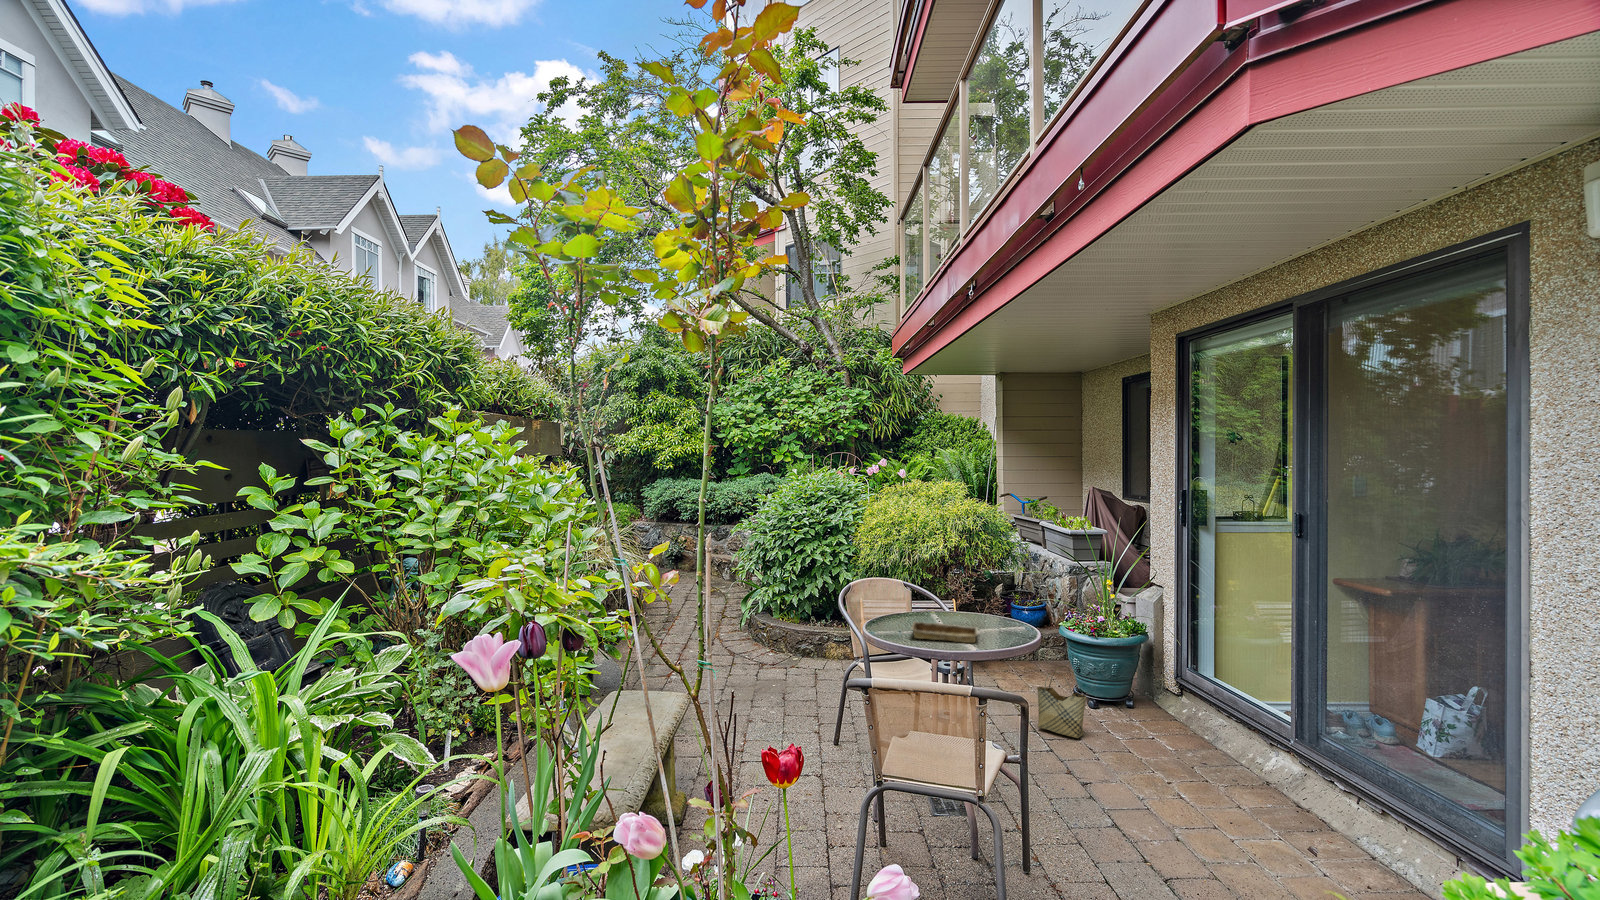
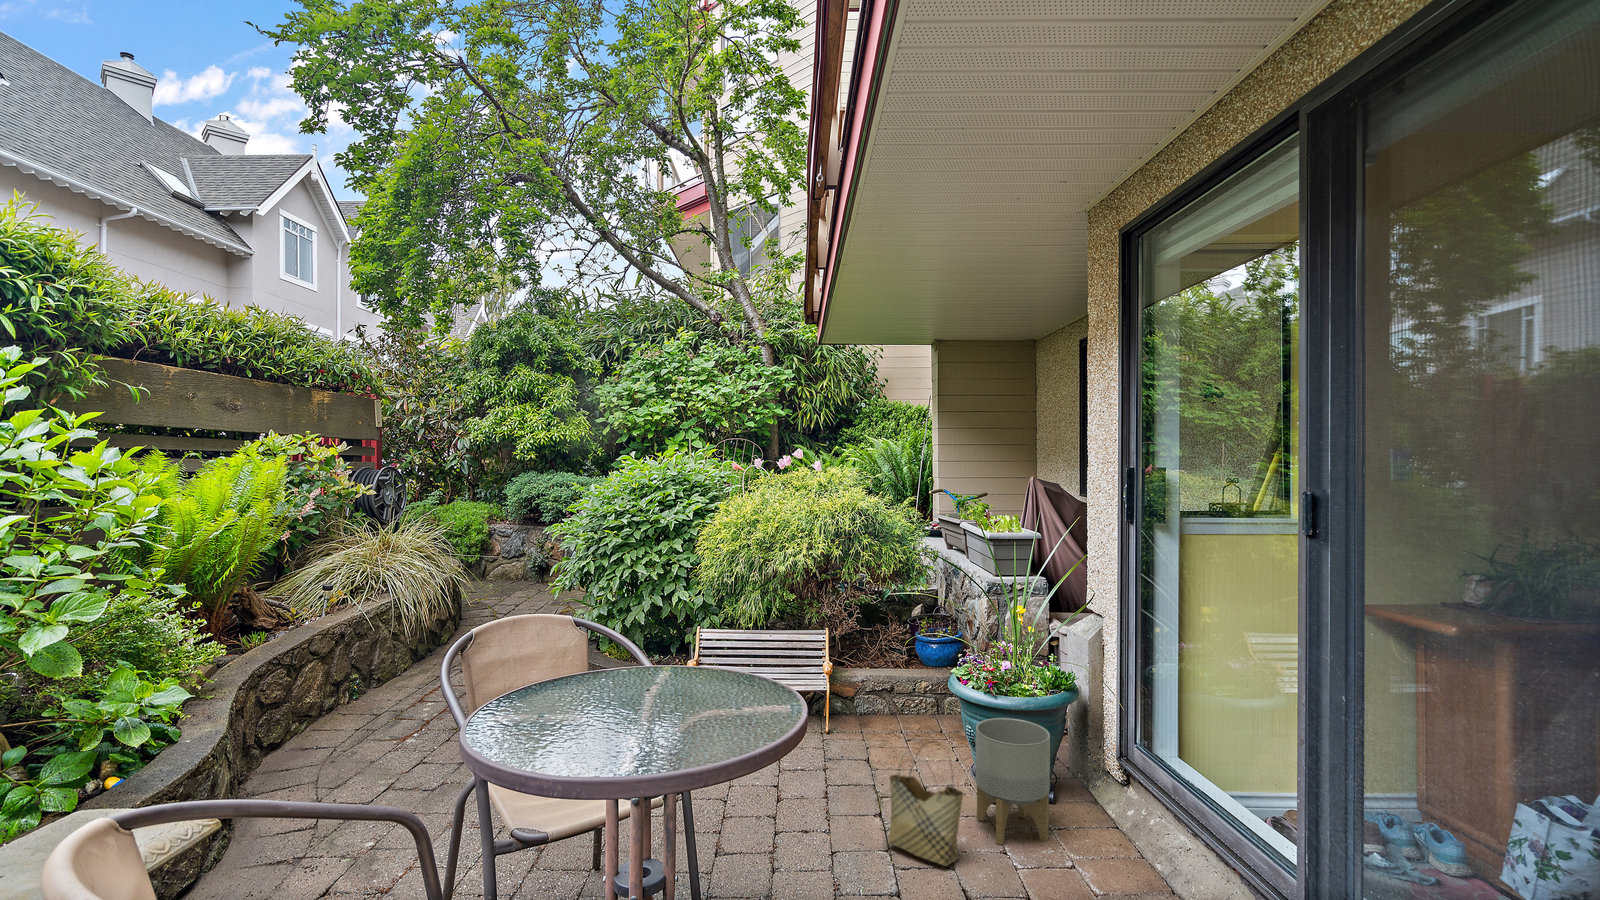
tray: present [911,622,978,643] -> none [612,664,744,706]
planter: none [1086,653,1134,728] -> present [976,718,1050,845]

